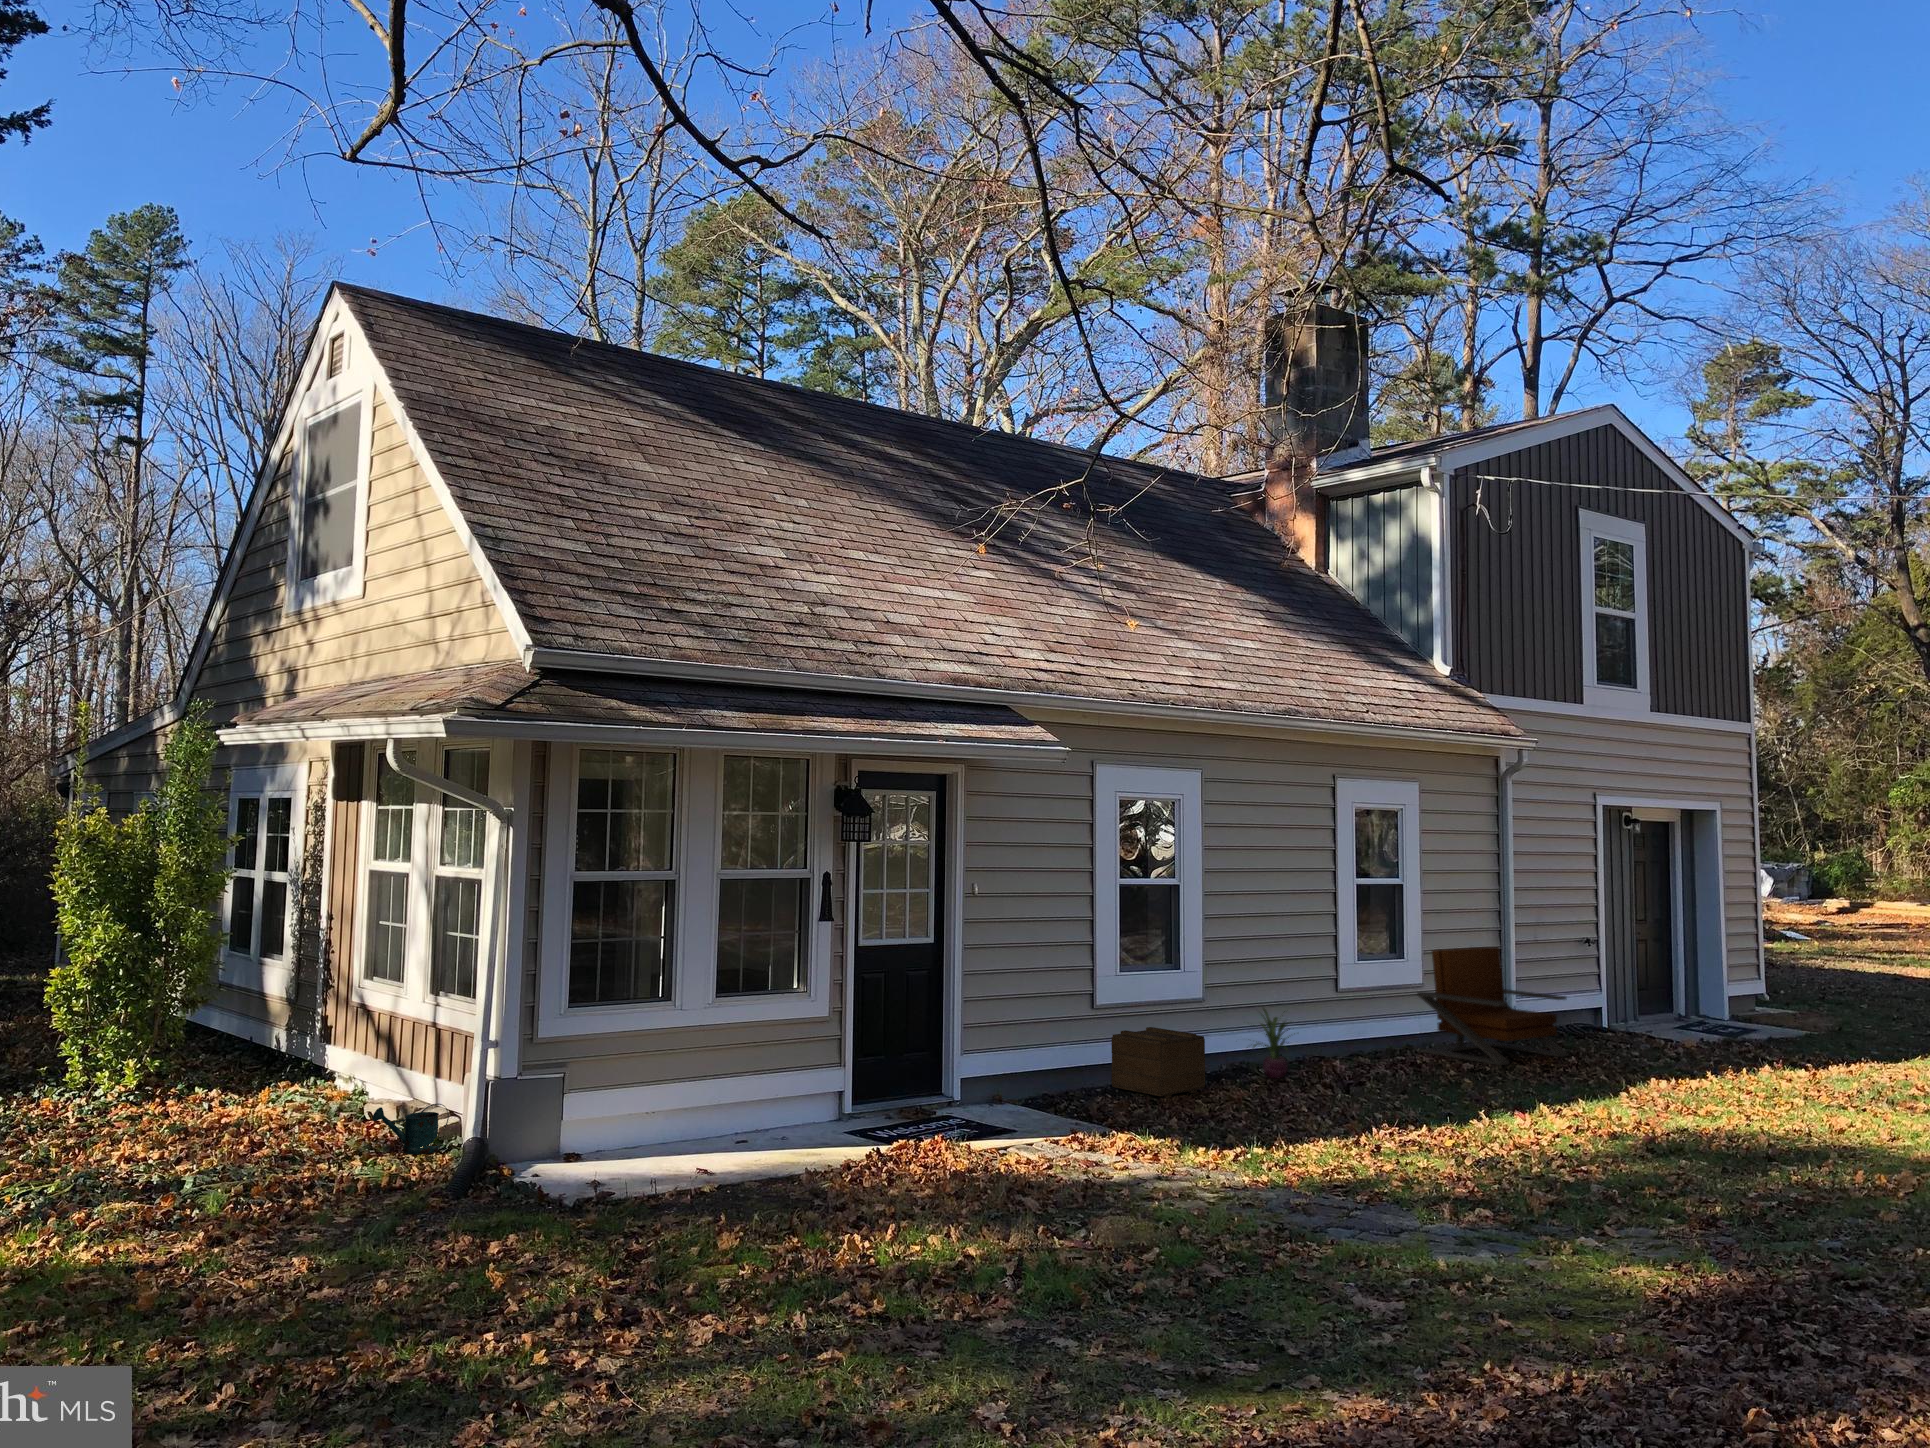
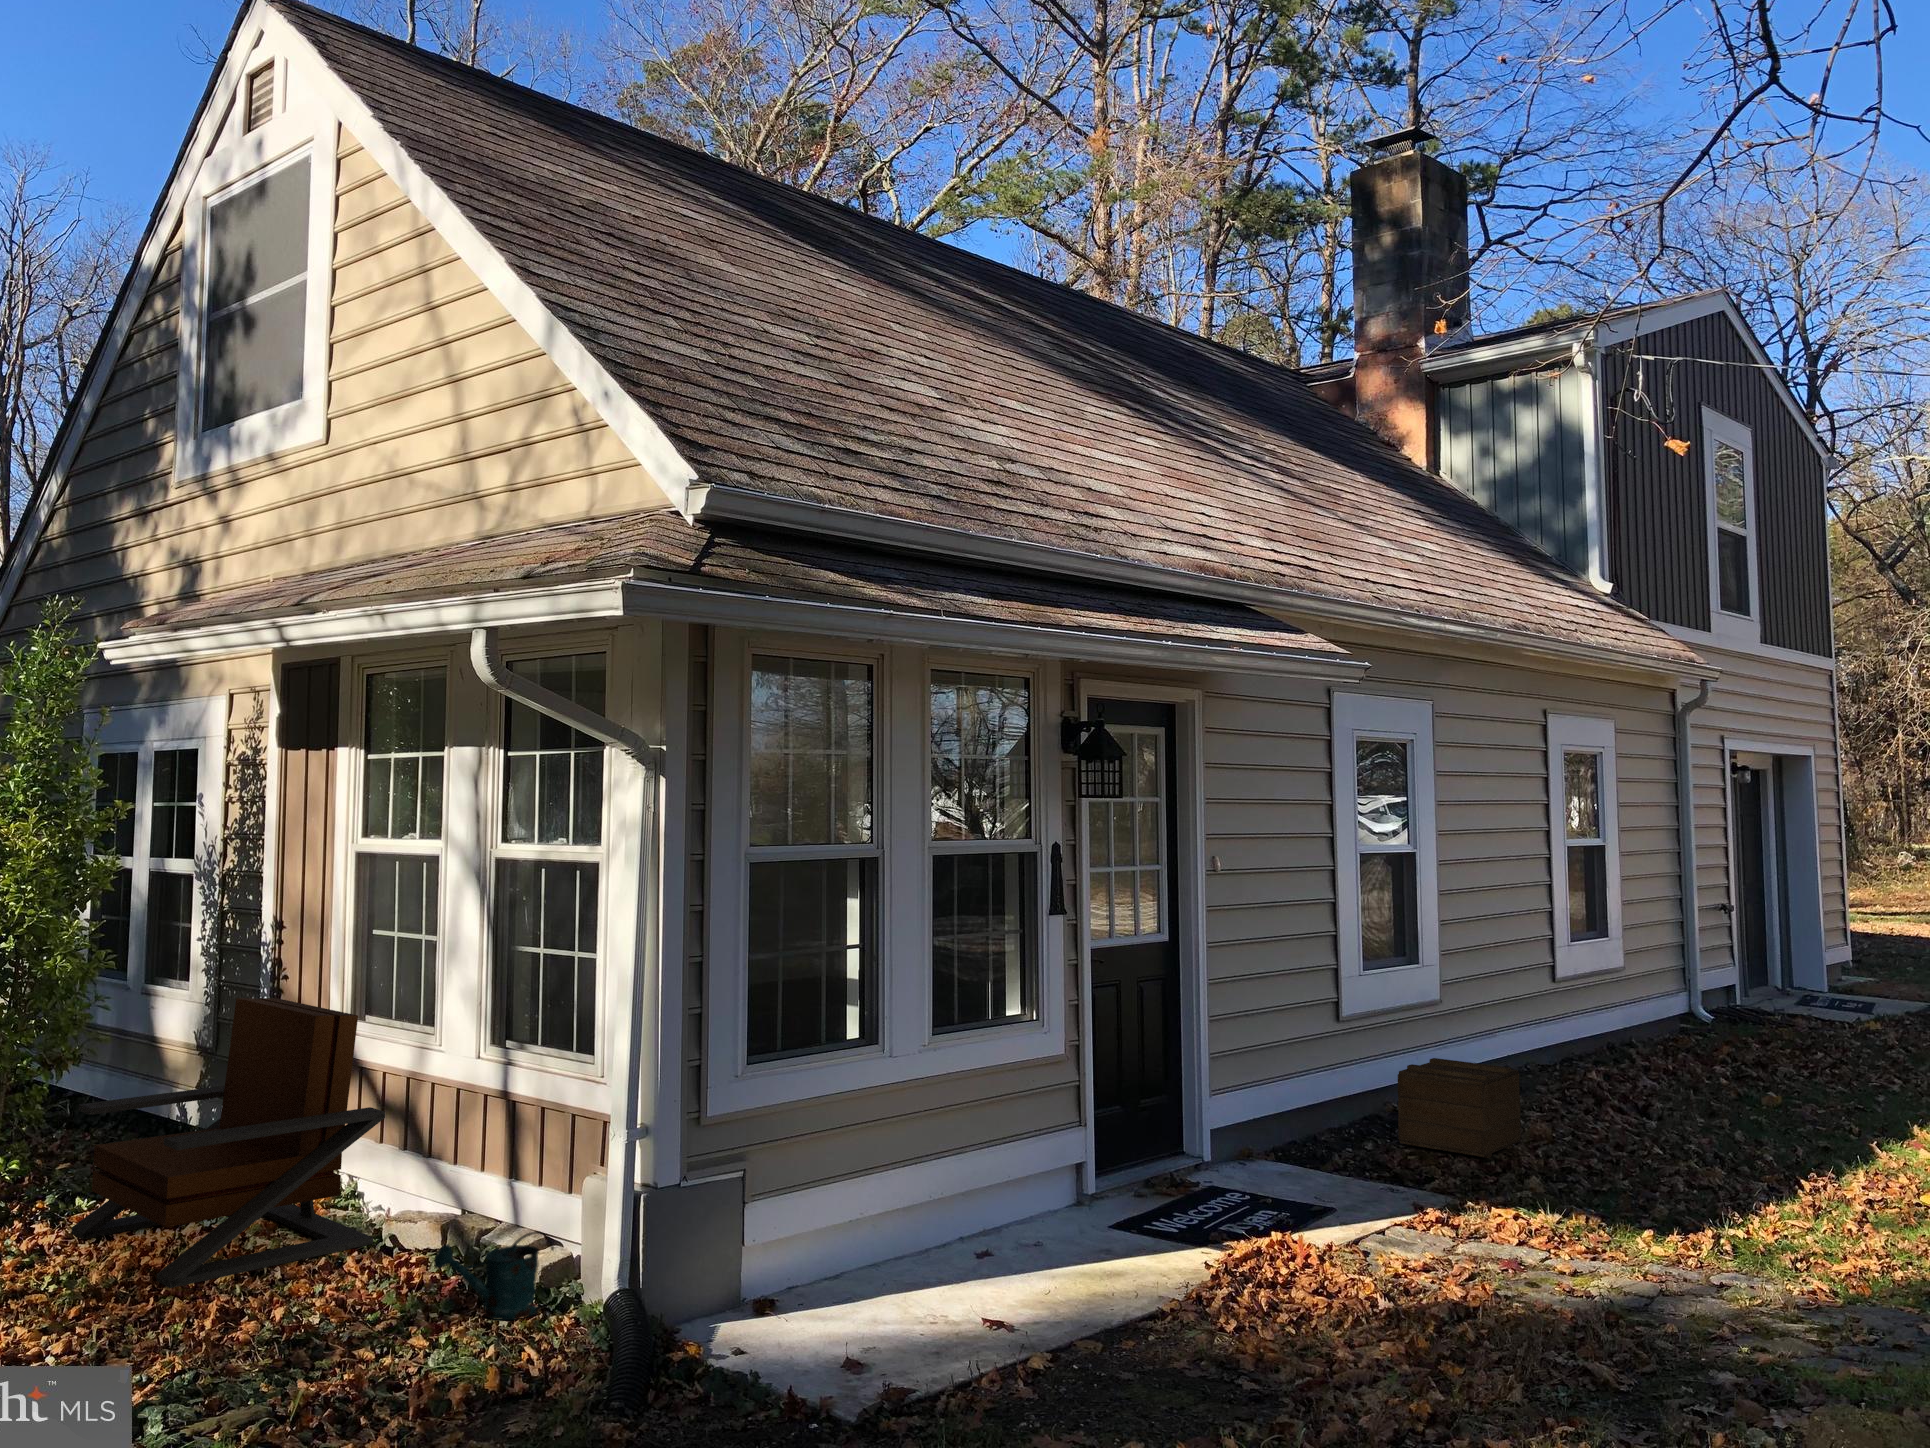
lounge chair: present [1417,947,1568,1065] -> present [72,998,385,1288]
decorative plant: present [1253,1008,1290,1078] -> none [1510,1026,1623,1121]

